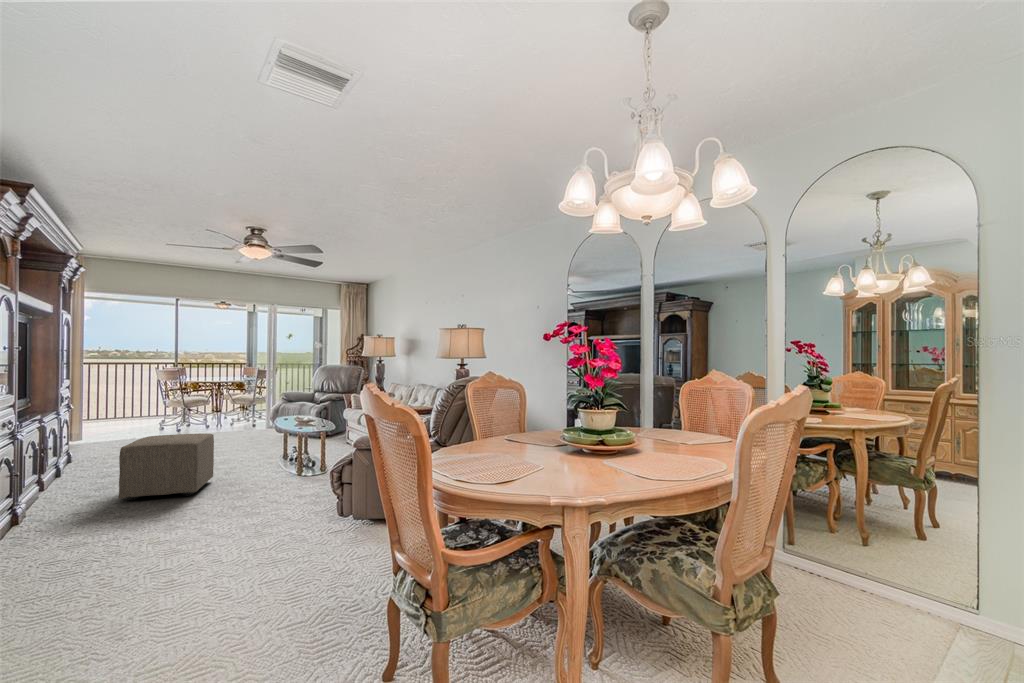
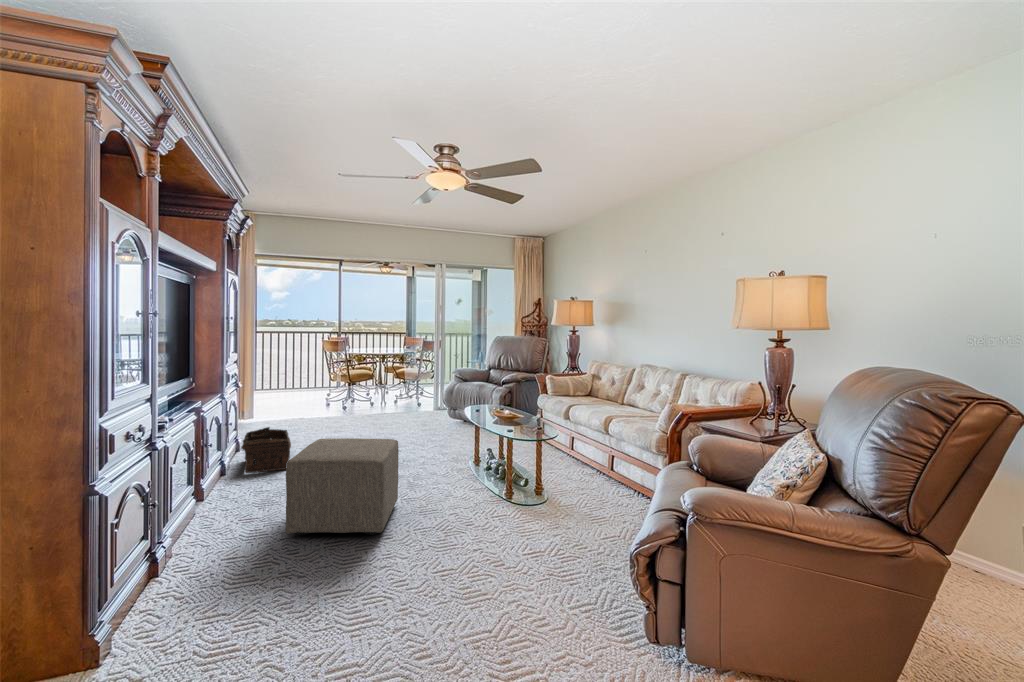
basket: none [64,439,123,475] -> present [241,427,291,473]

